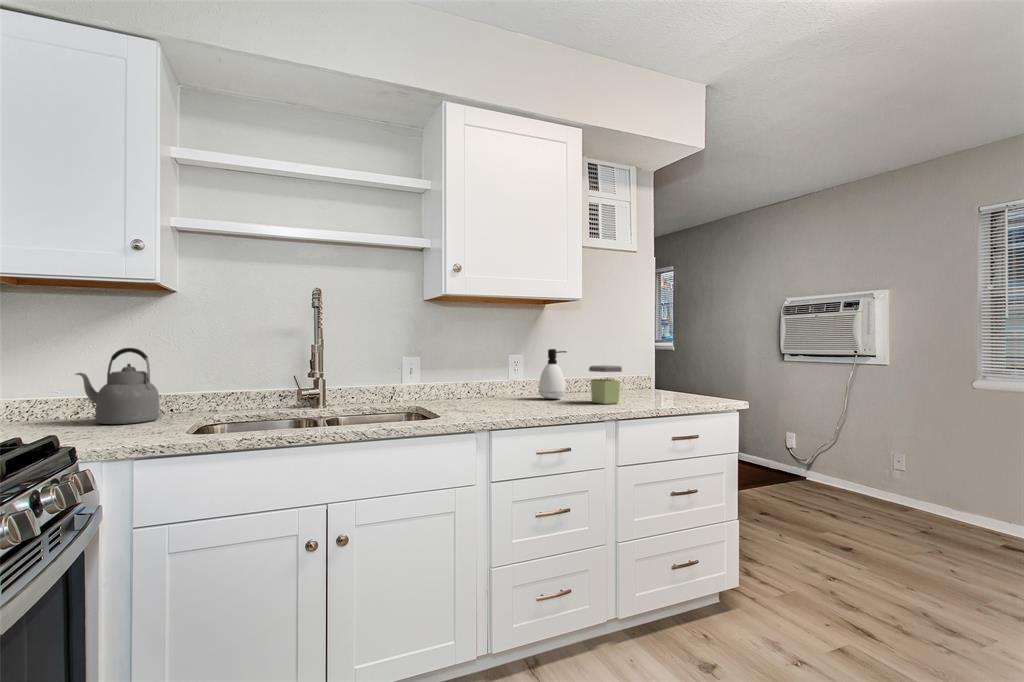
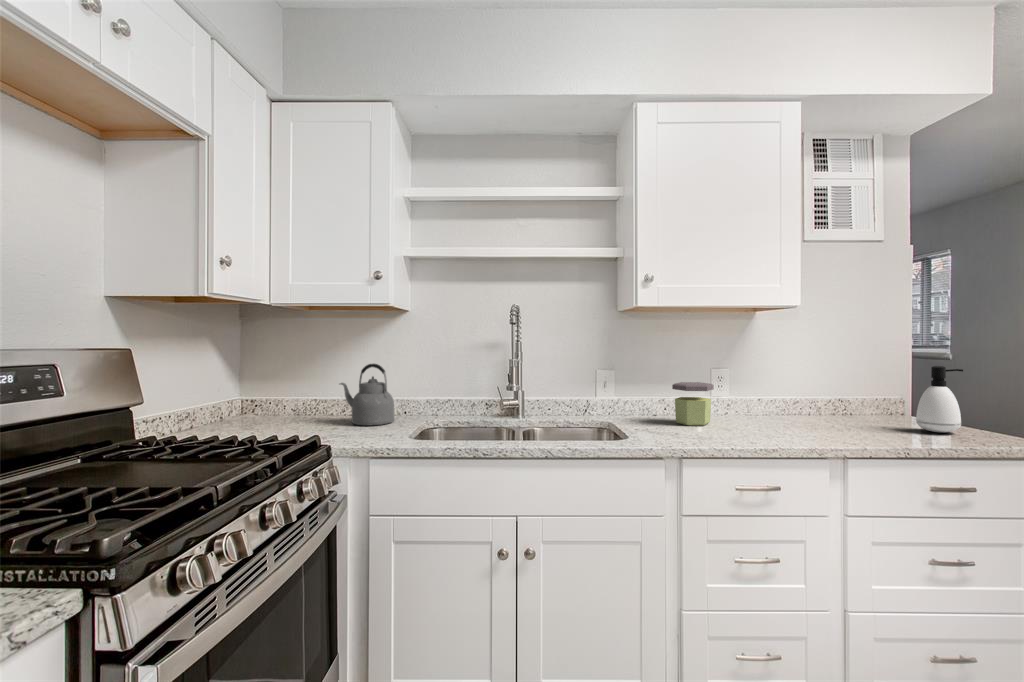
soap dispenser: present [539,349,566,399] -> present [916,366,963,432]
jar: present [589,365,622,404] -> present [672,382,714,426]

